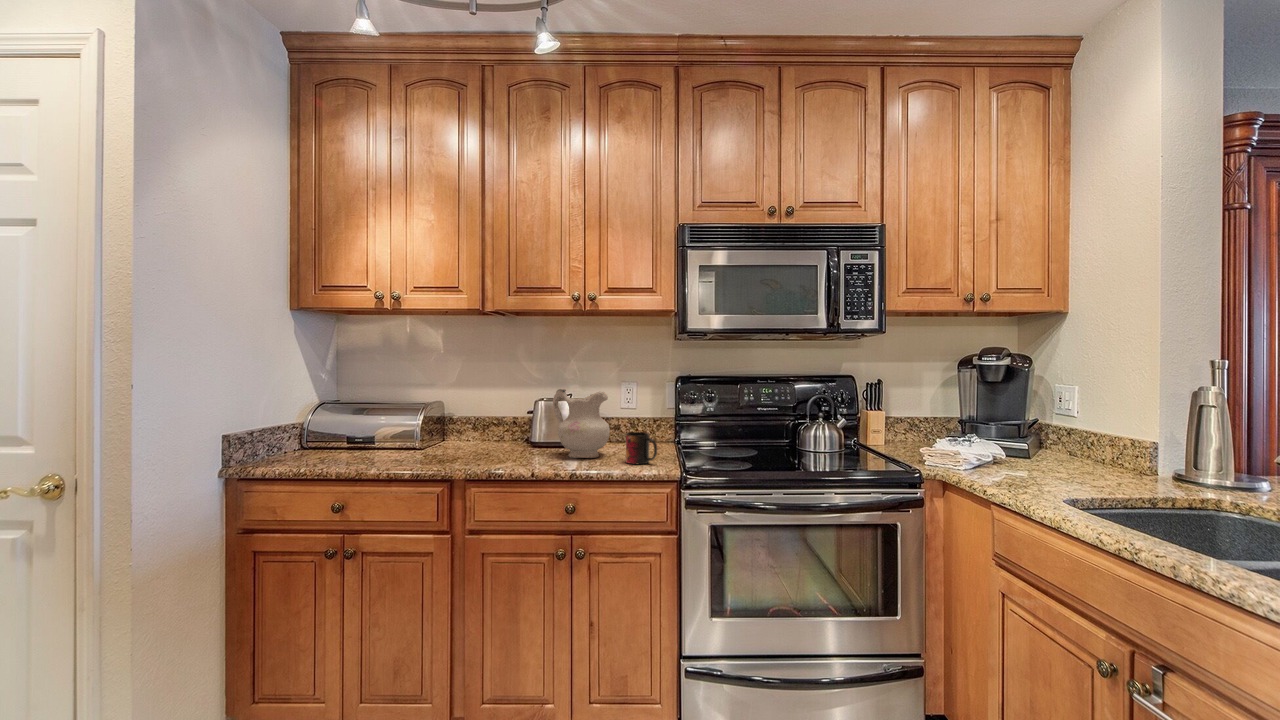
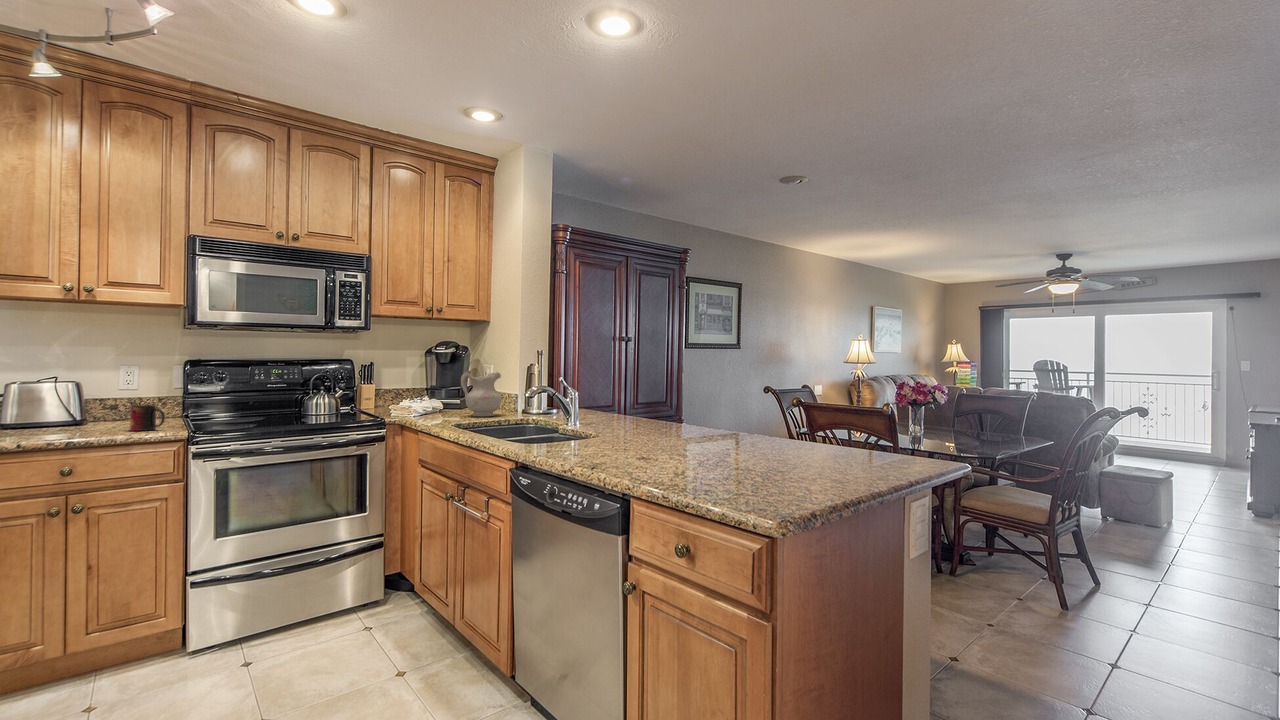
ceramic pitcher: present [553,389,610,458] -> present [461,371,502,416]

